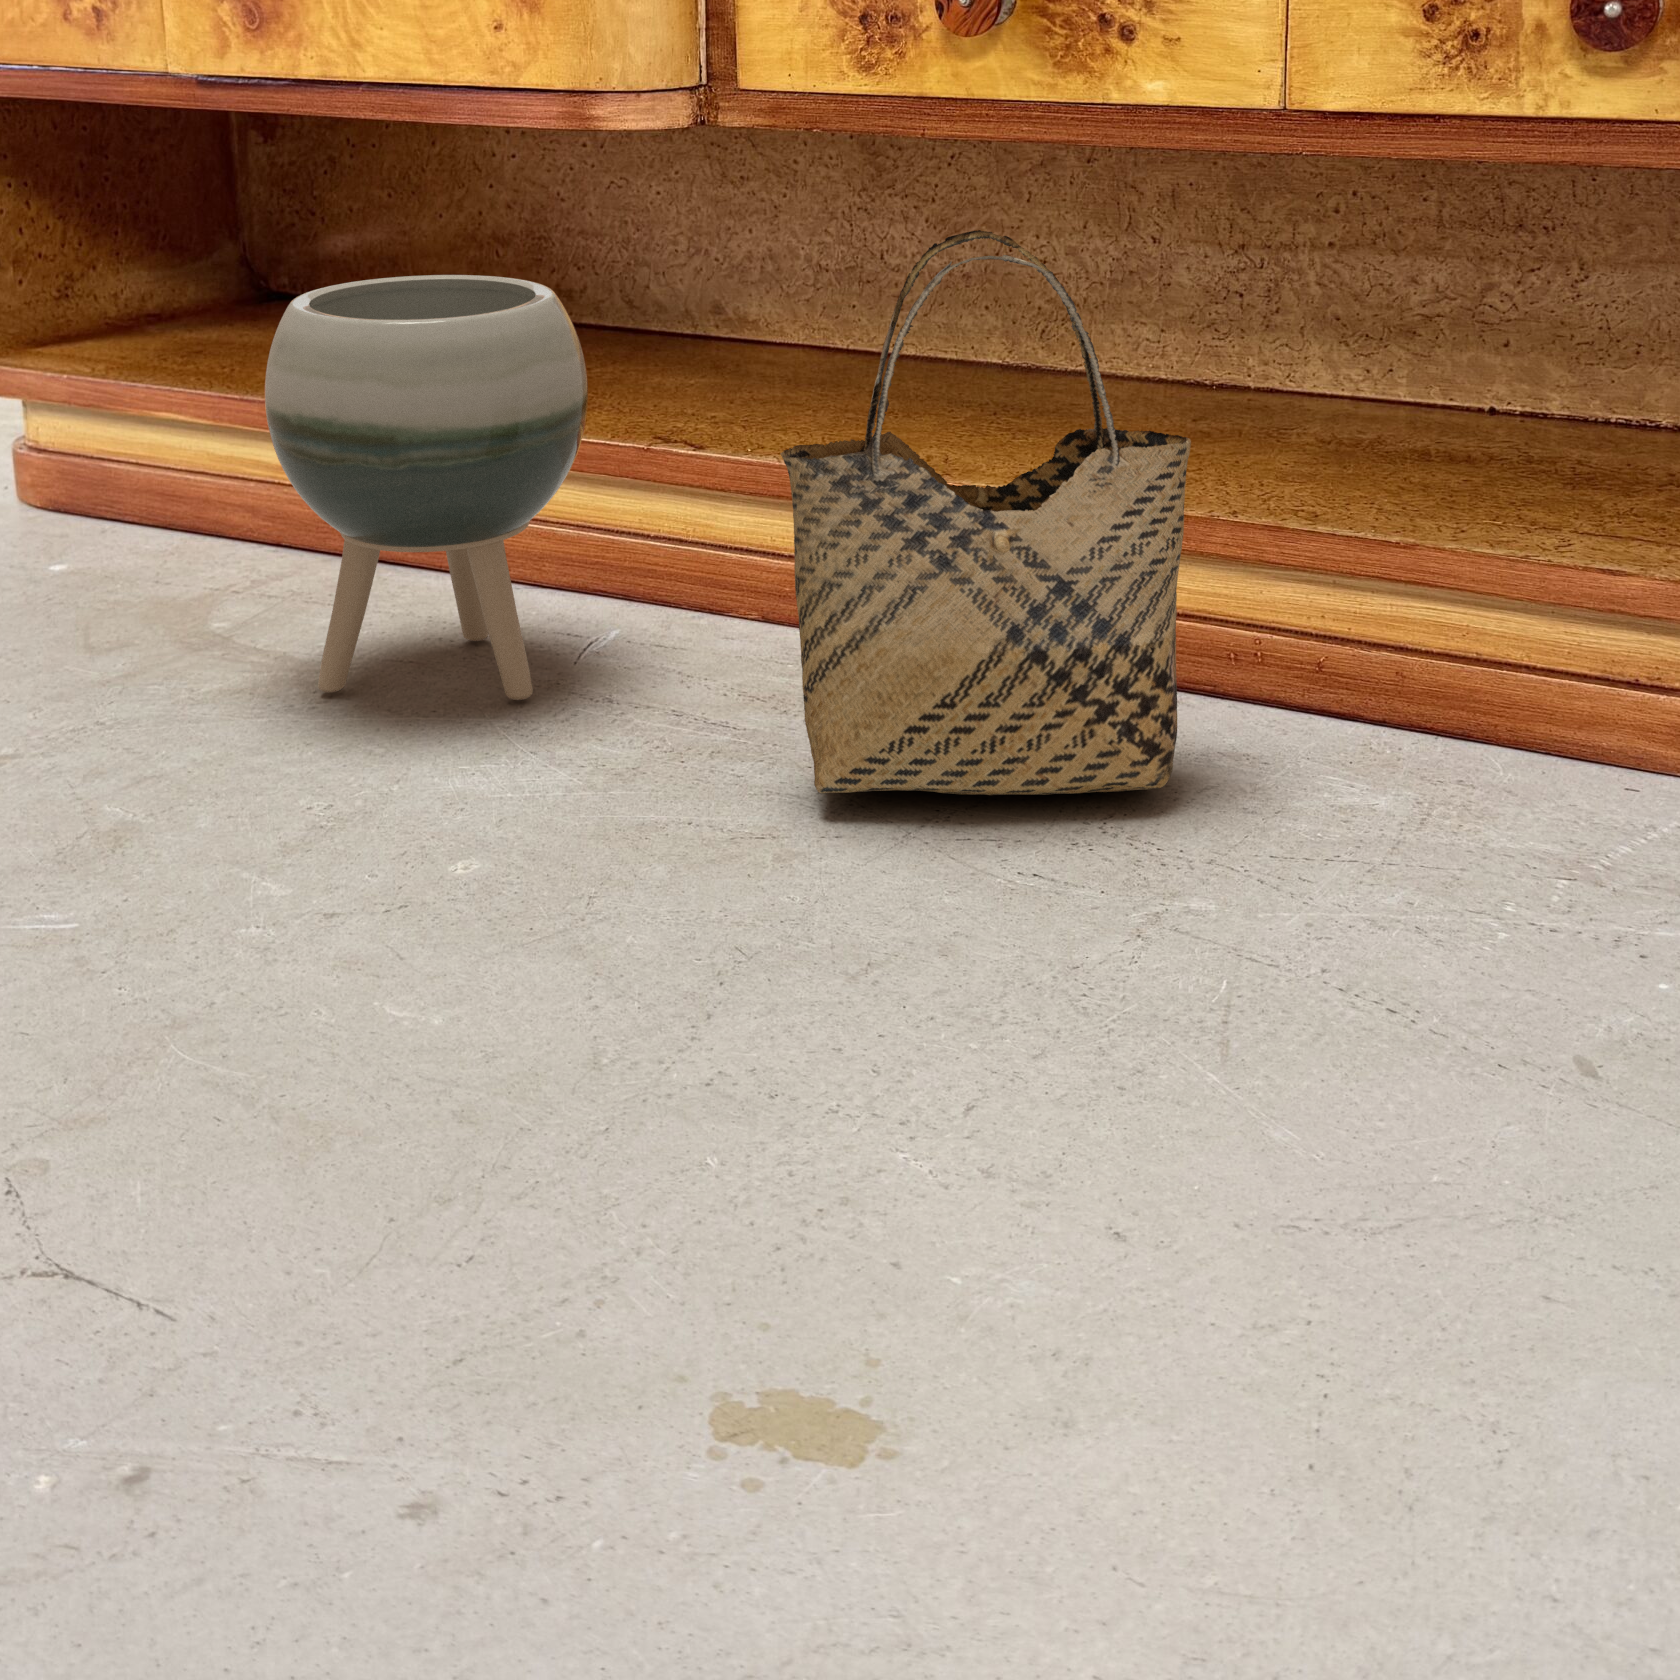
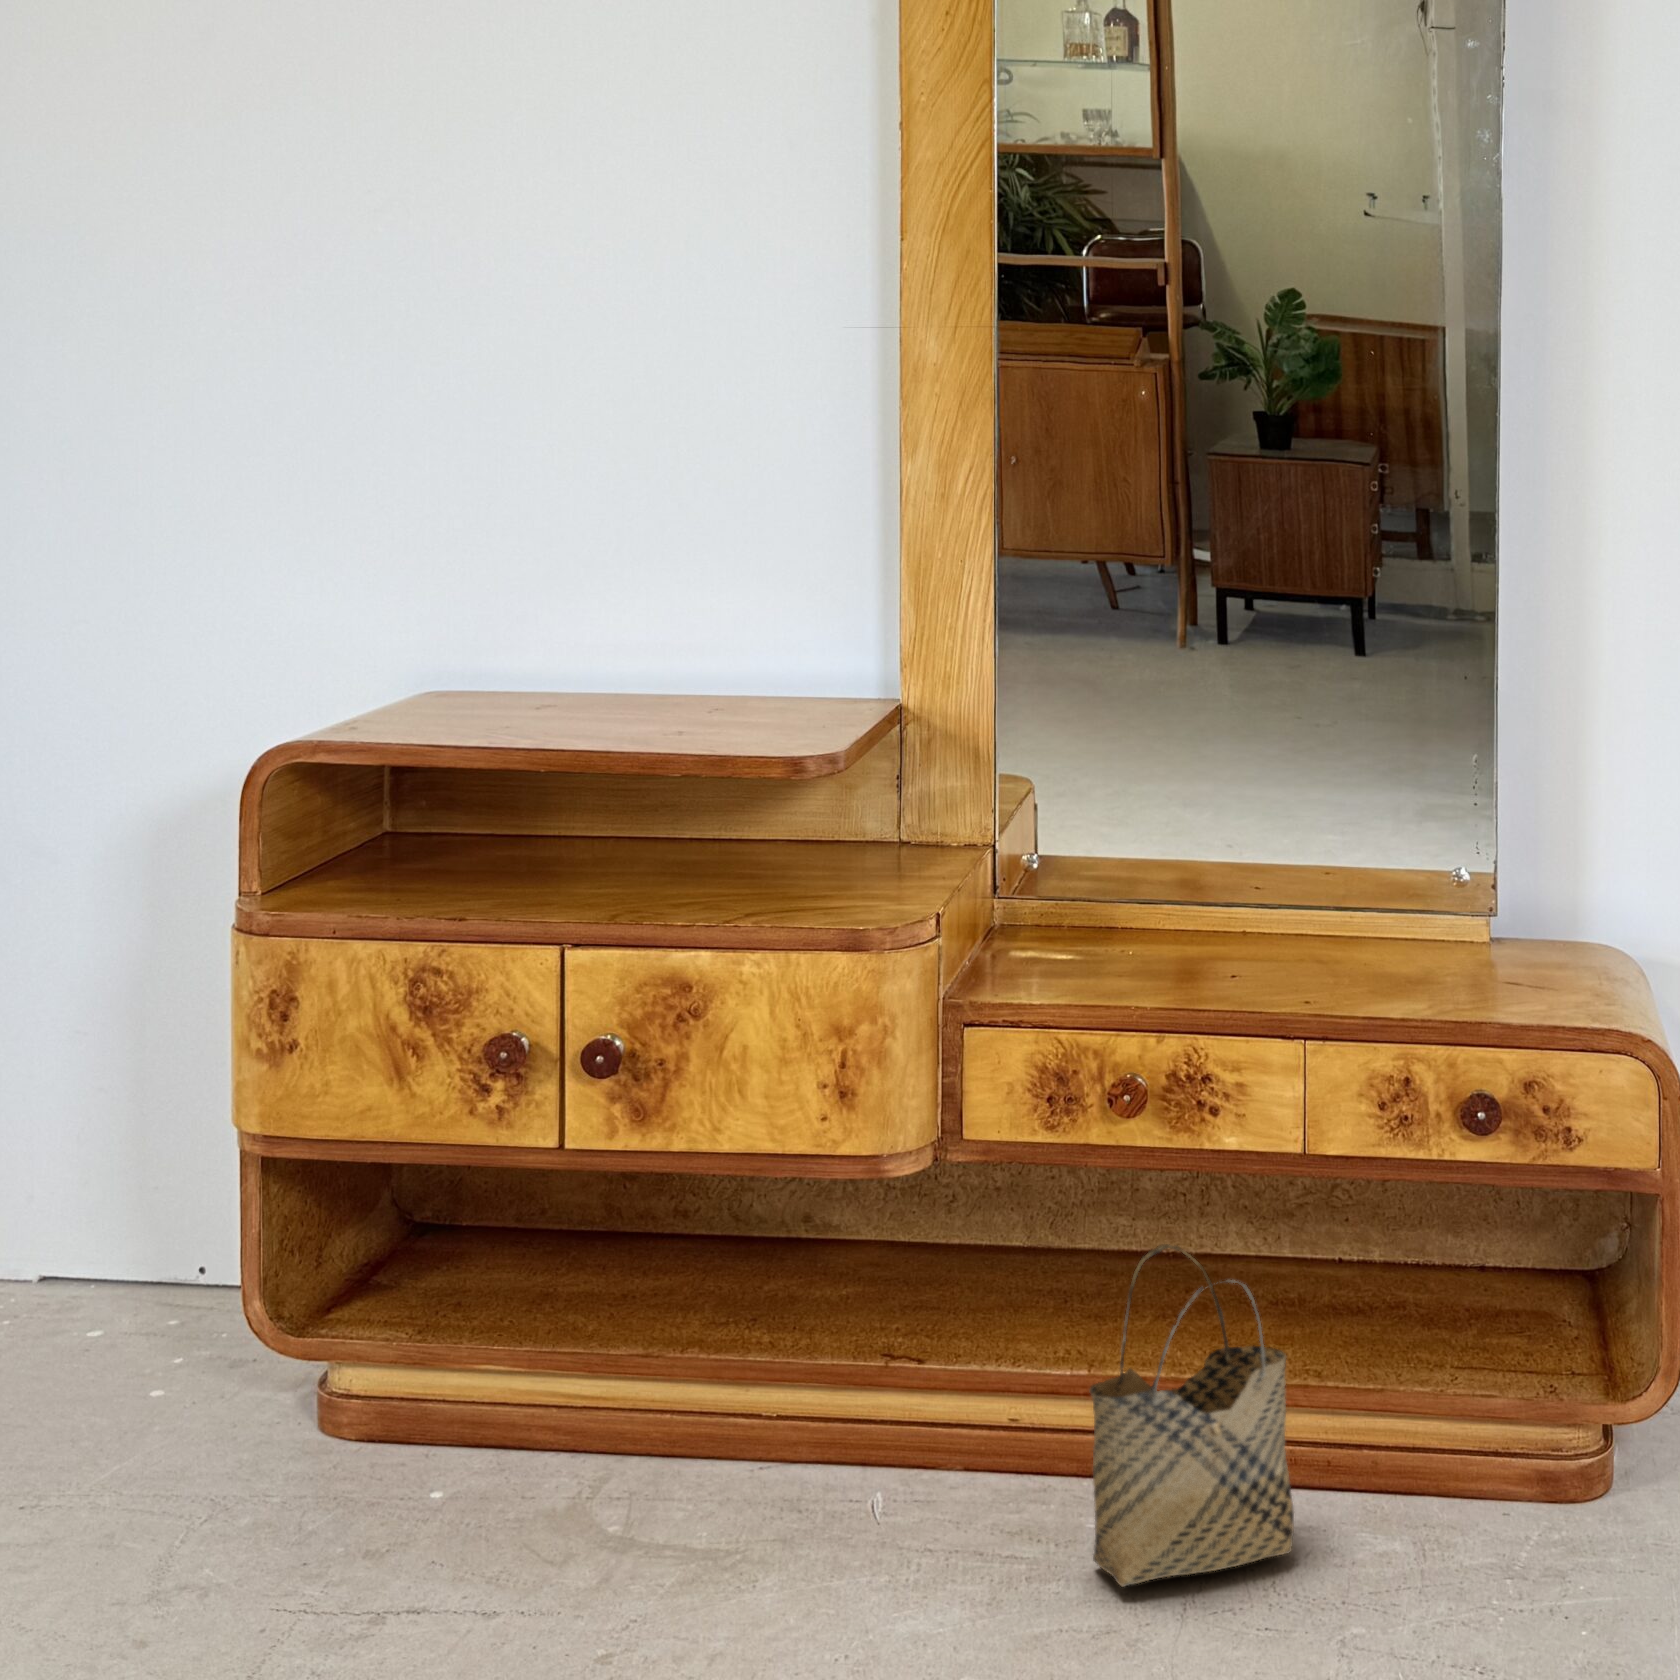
planter: present [265,275,588,700] -> none [712,1274,904,1563]

